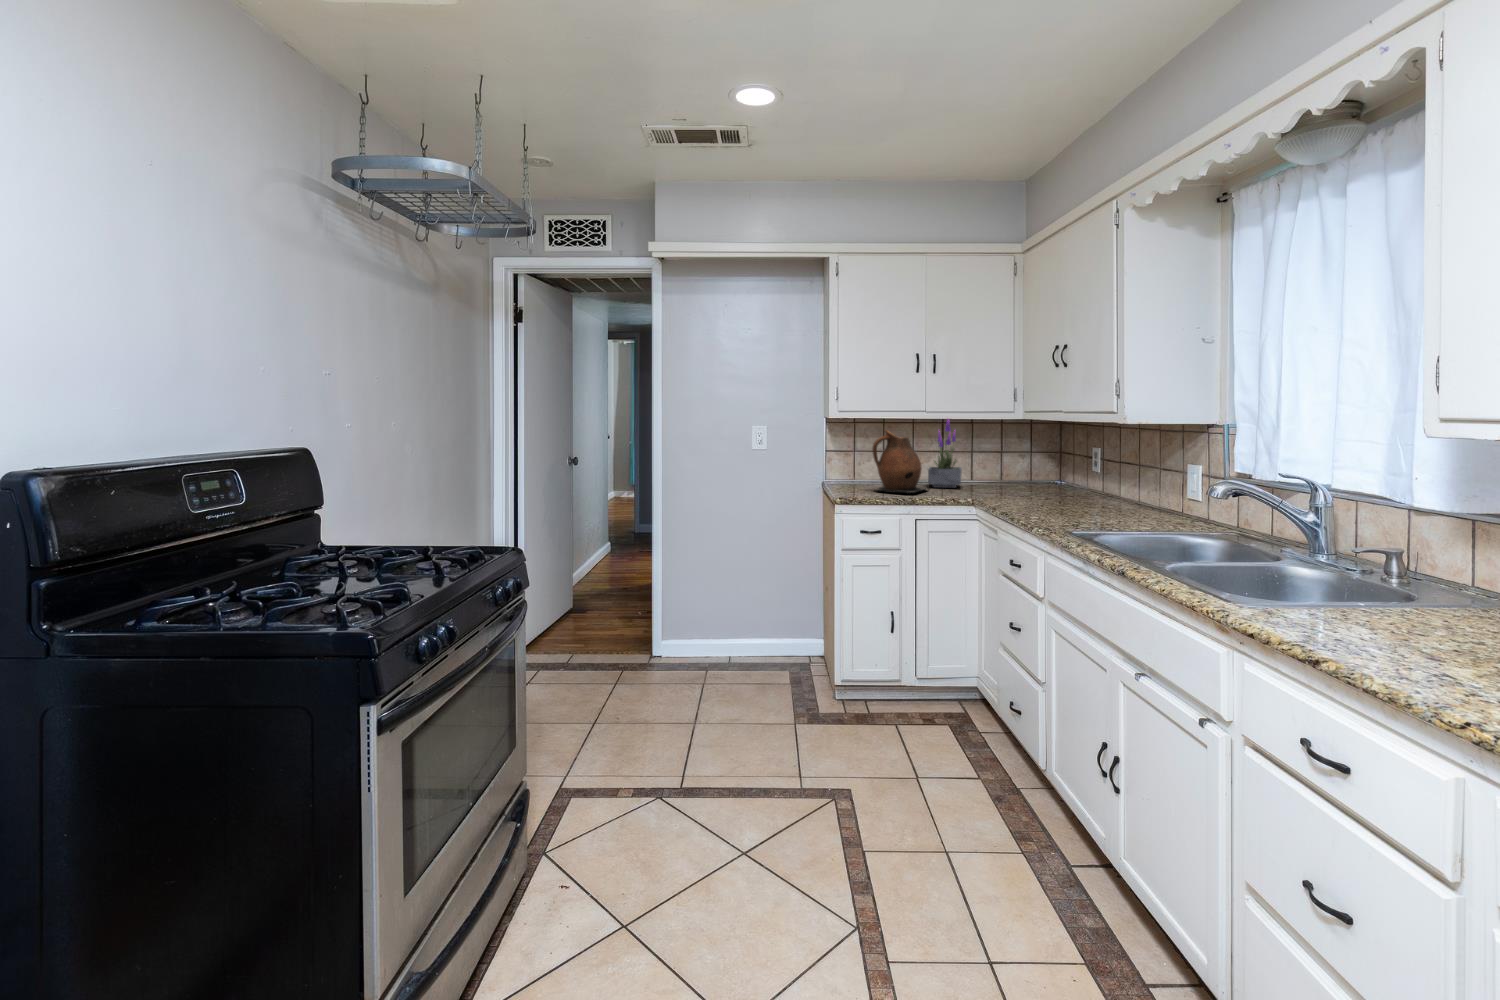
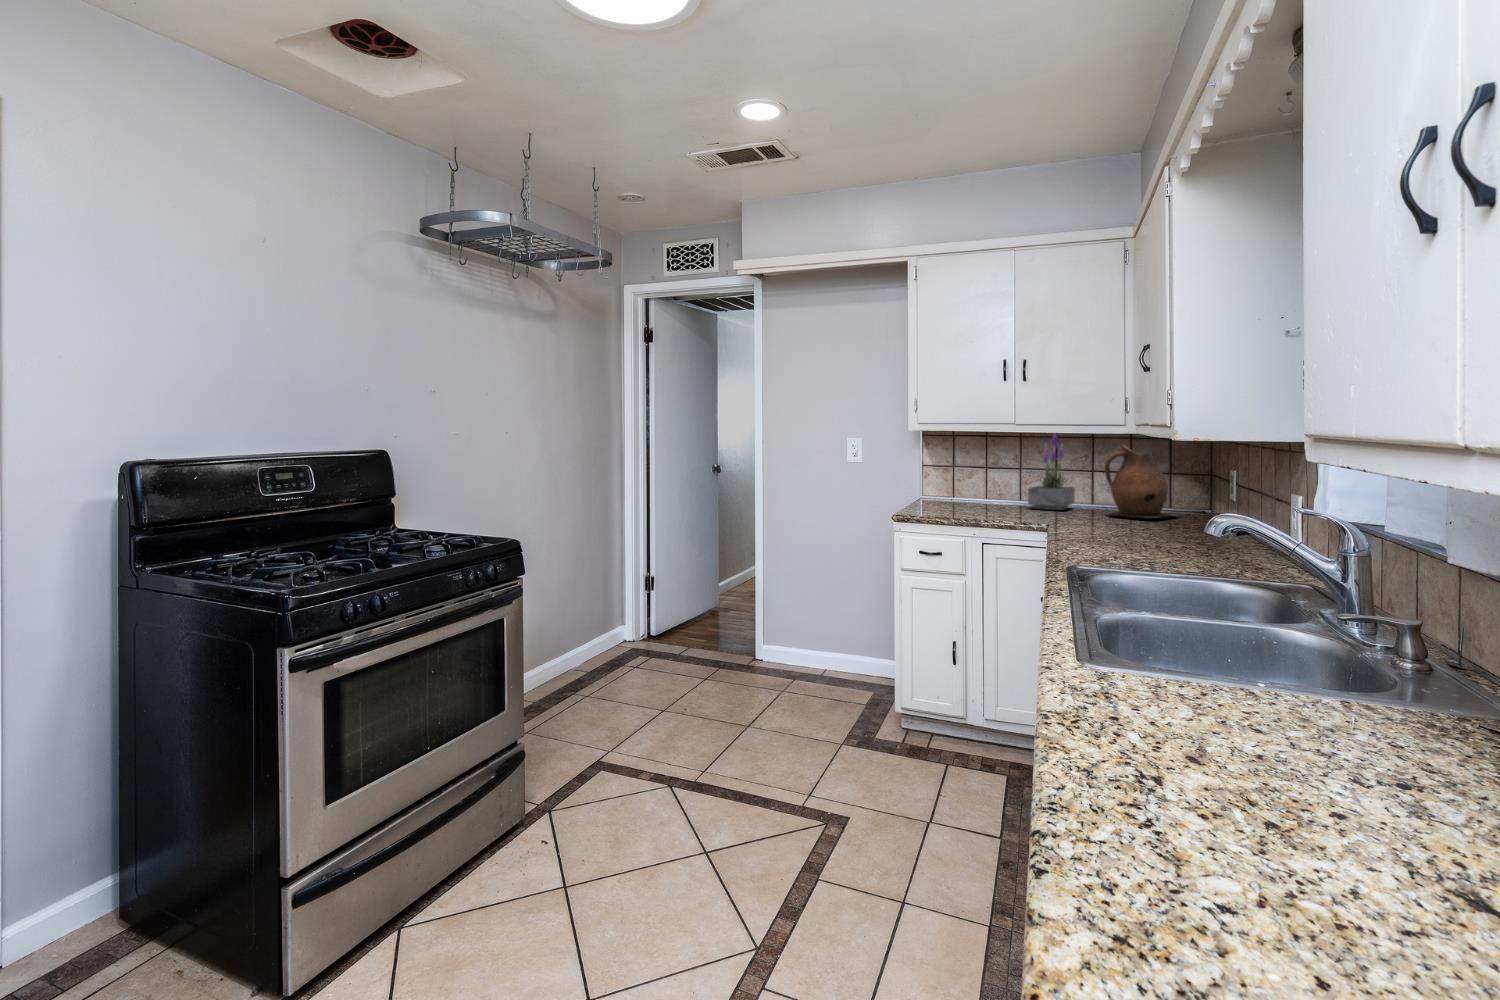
ceramic pitcher: present [872,430,927,493] -> present [1105,445,1176,519]

